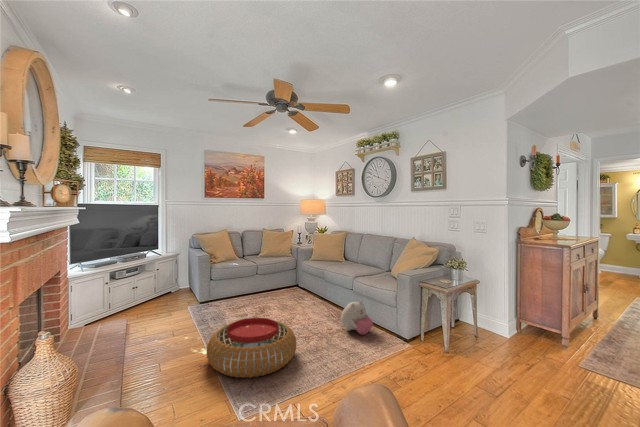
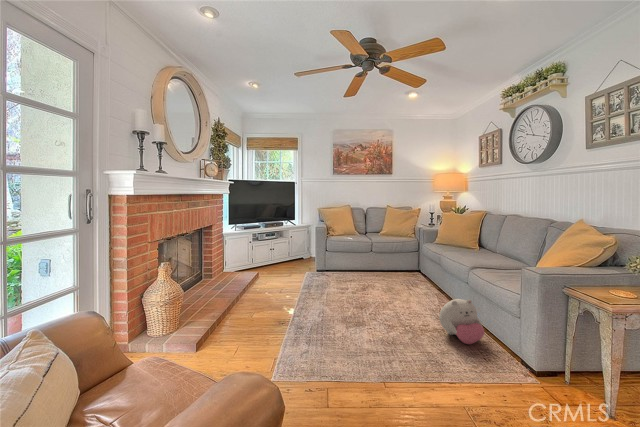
pouf: present [207,318,296,378] -> none [275,296,368,359]

